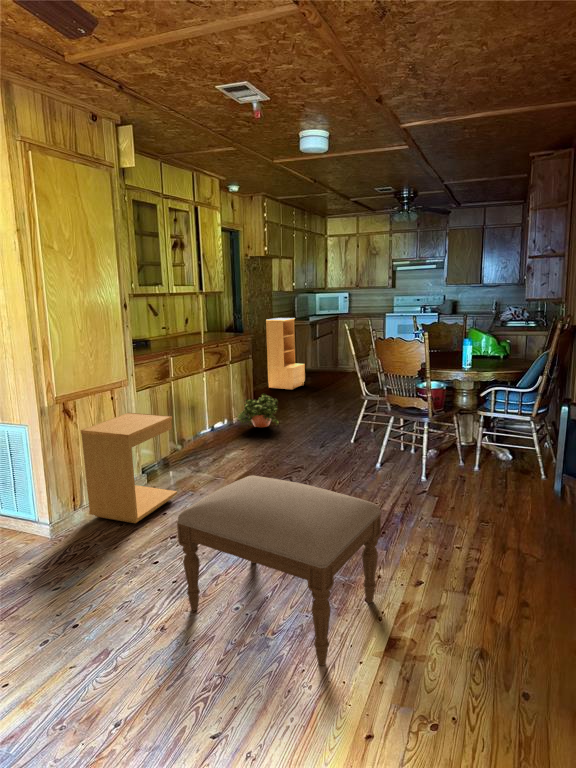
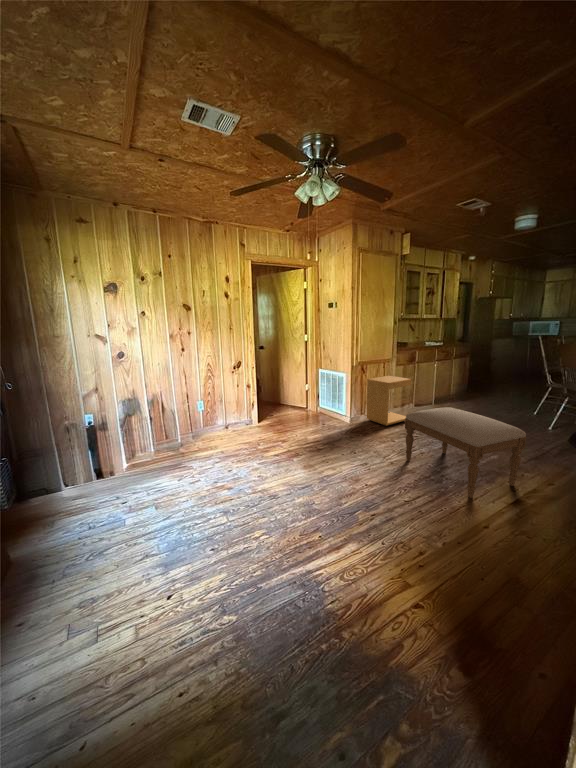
bookshelf: present [266,318,305,390] -> none [481,337,511,383]
potted plant: present [238,394,278,427] -> none [453,379,483,400]

